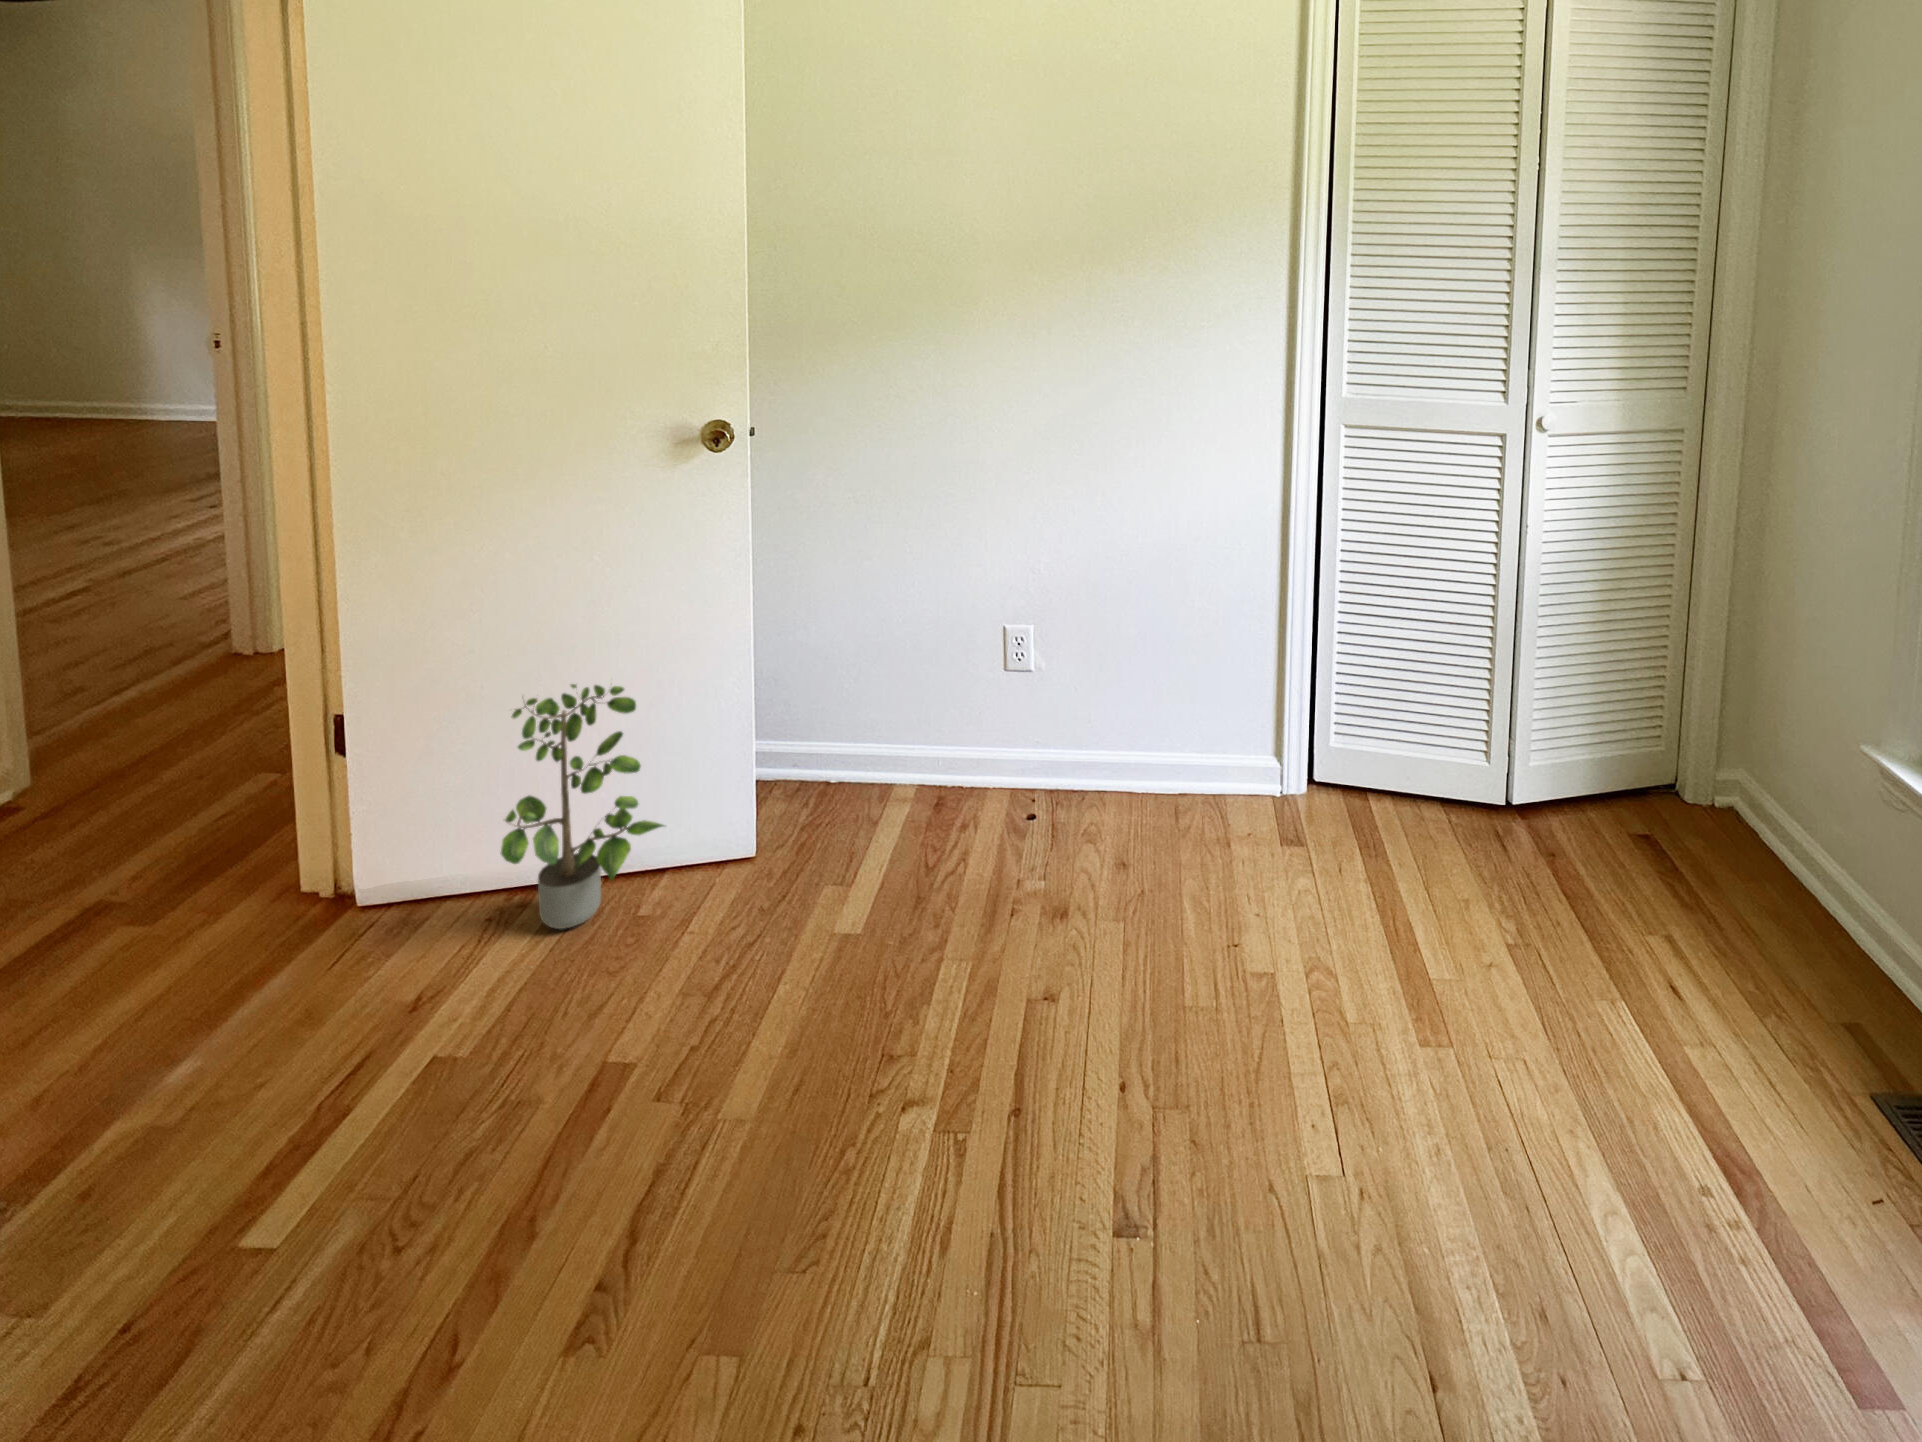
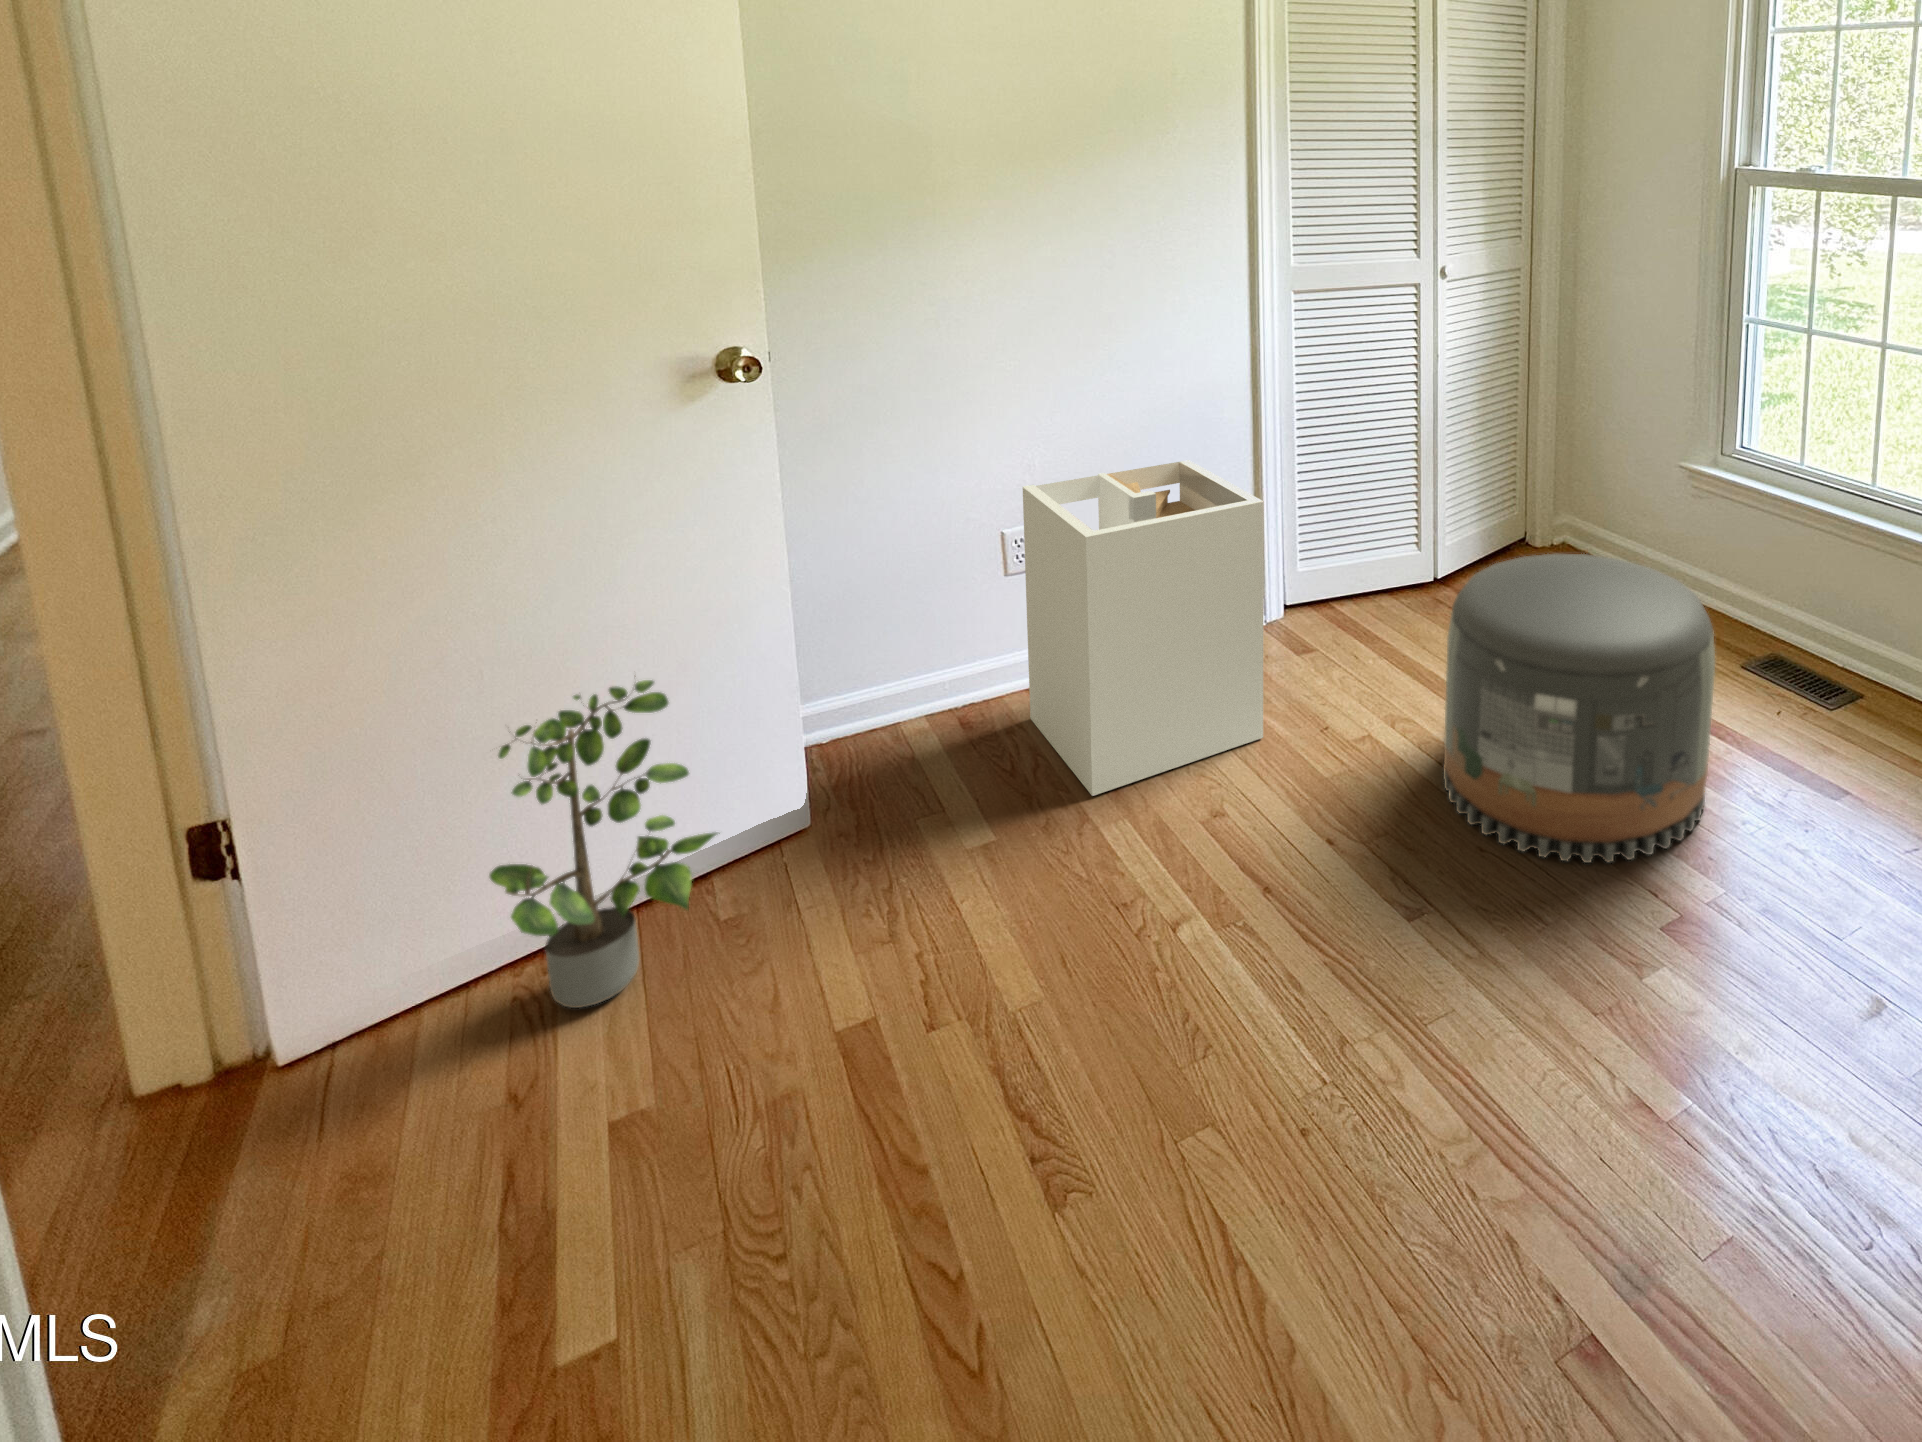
laundry hamper: none [975,588,1174,923] -> present [1023,460,1264,796]
pouf: none [1284,821,1683,1356] -> present [1443,554,1715,863]

